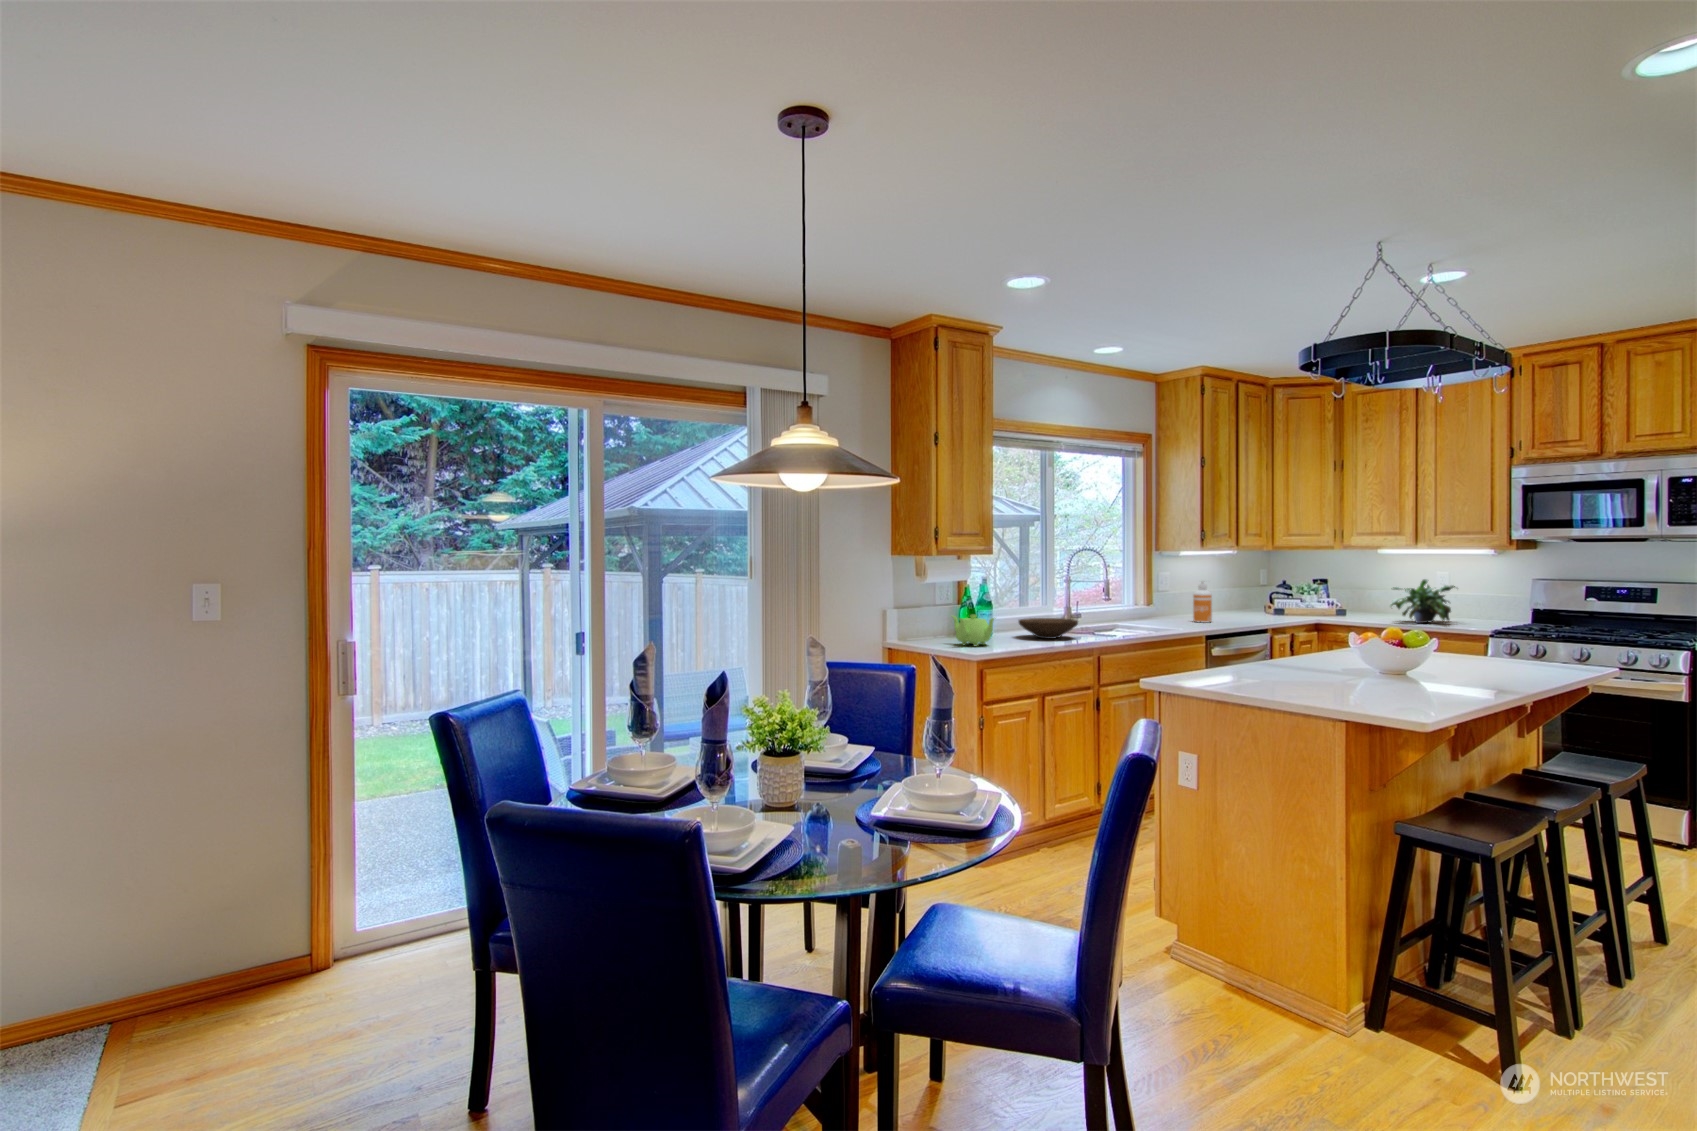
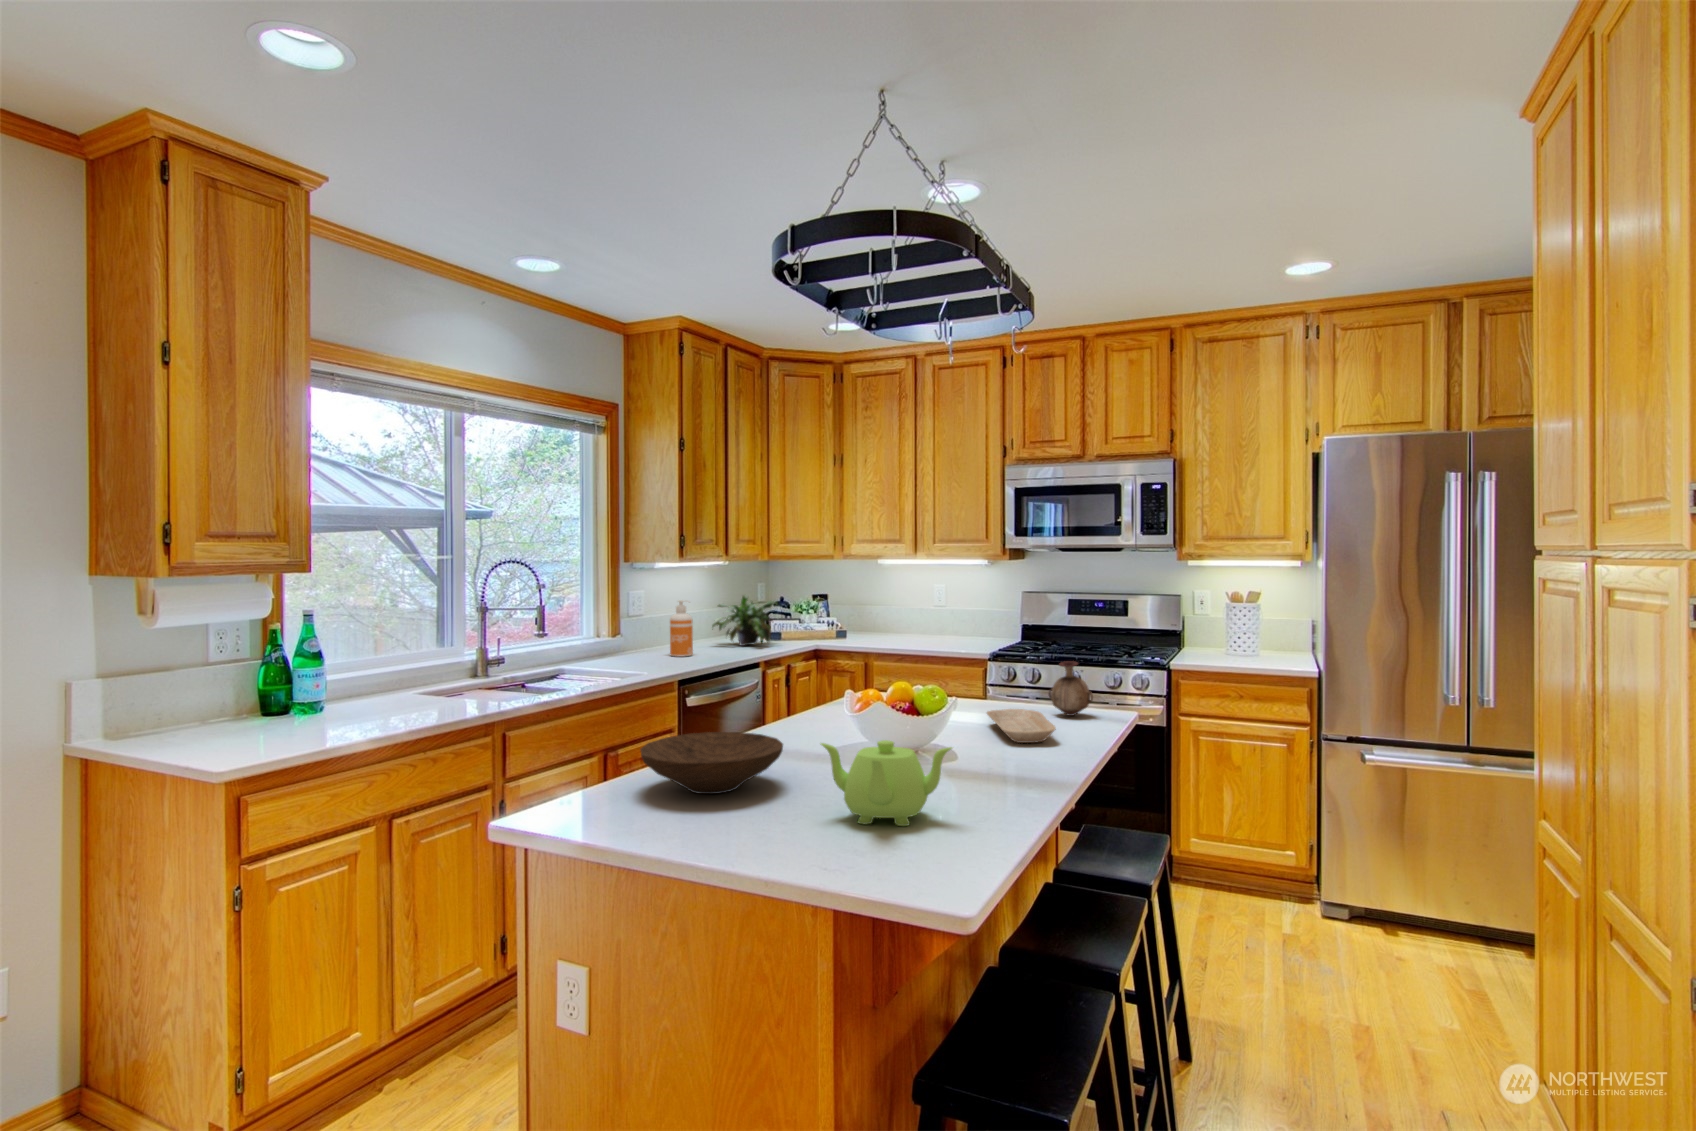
potted plant: present [1390,579,1455,623] -> present [712,595,778,646]
teapot: present [953,615,994,646] -> present [821,740,952,826]
wooden bowl: present [1019,618,1078,639] -> present [641,732,783,794]
vase: none [1528,625,1571,668] -> present [1048,661,1093,716]
tray: none [1467,658,1524,677] -> present [987,709,1056,743]

